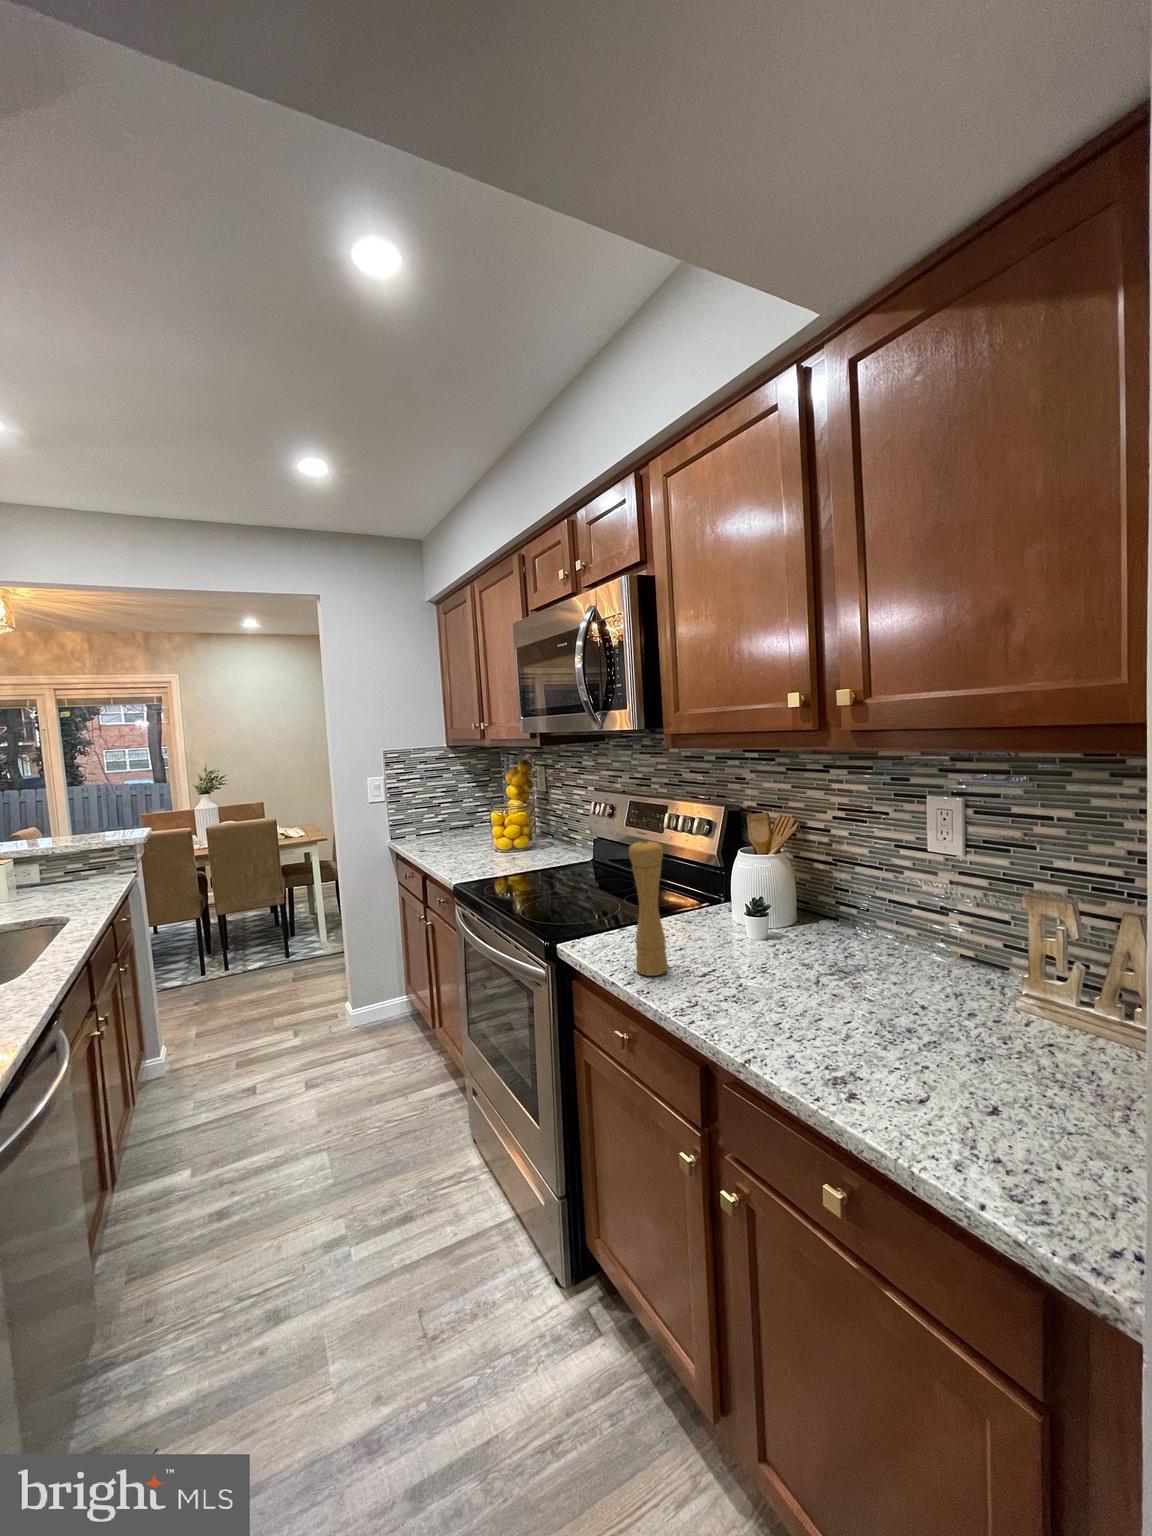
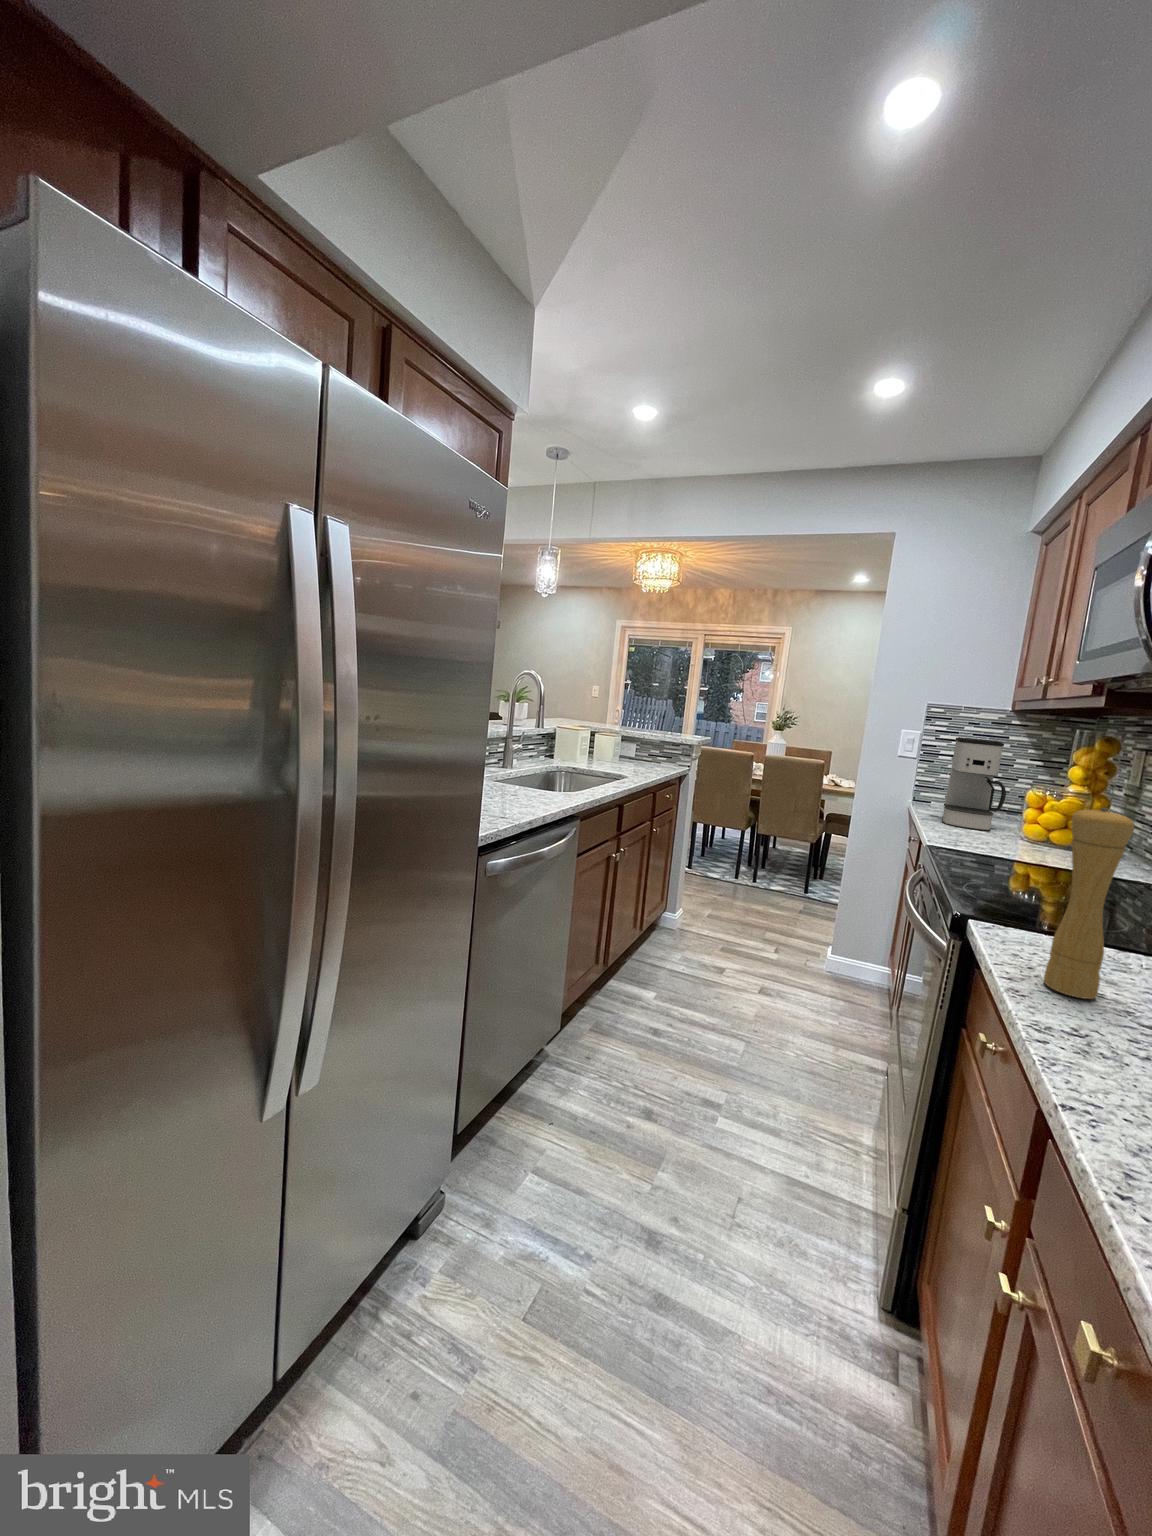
coffee maker: none [423,776,472,857] -> present [942,737,1006,831]

